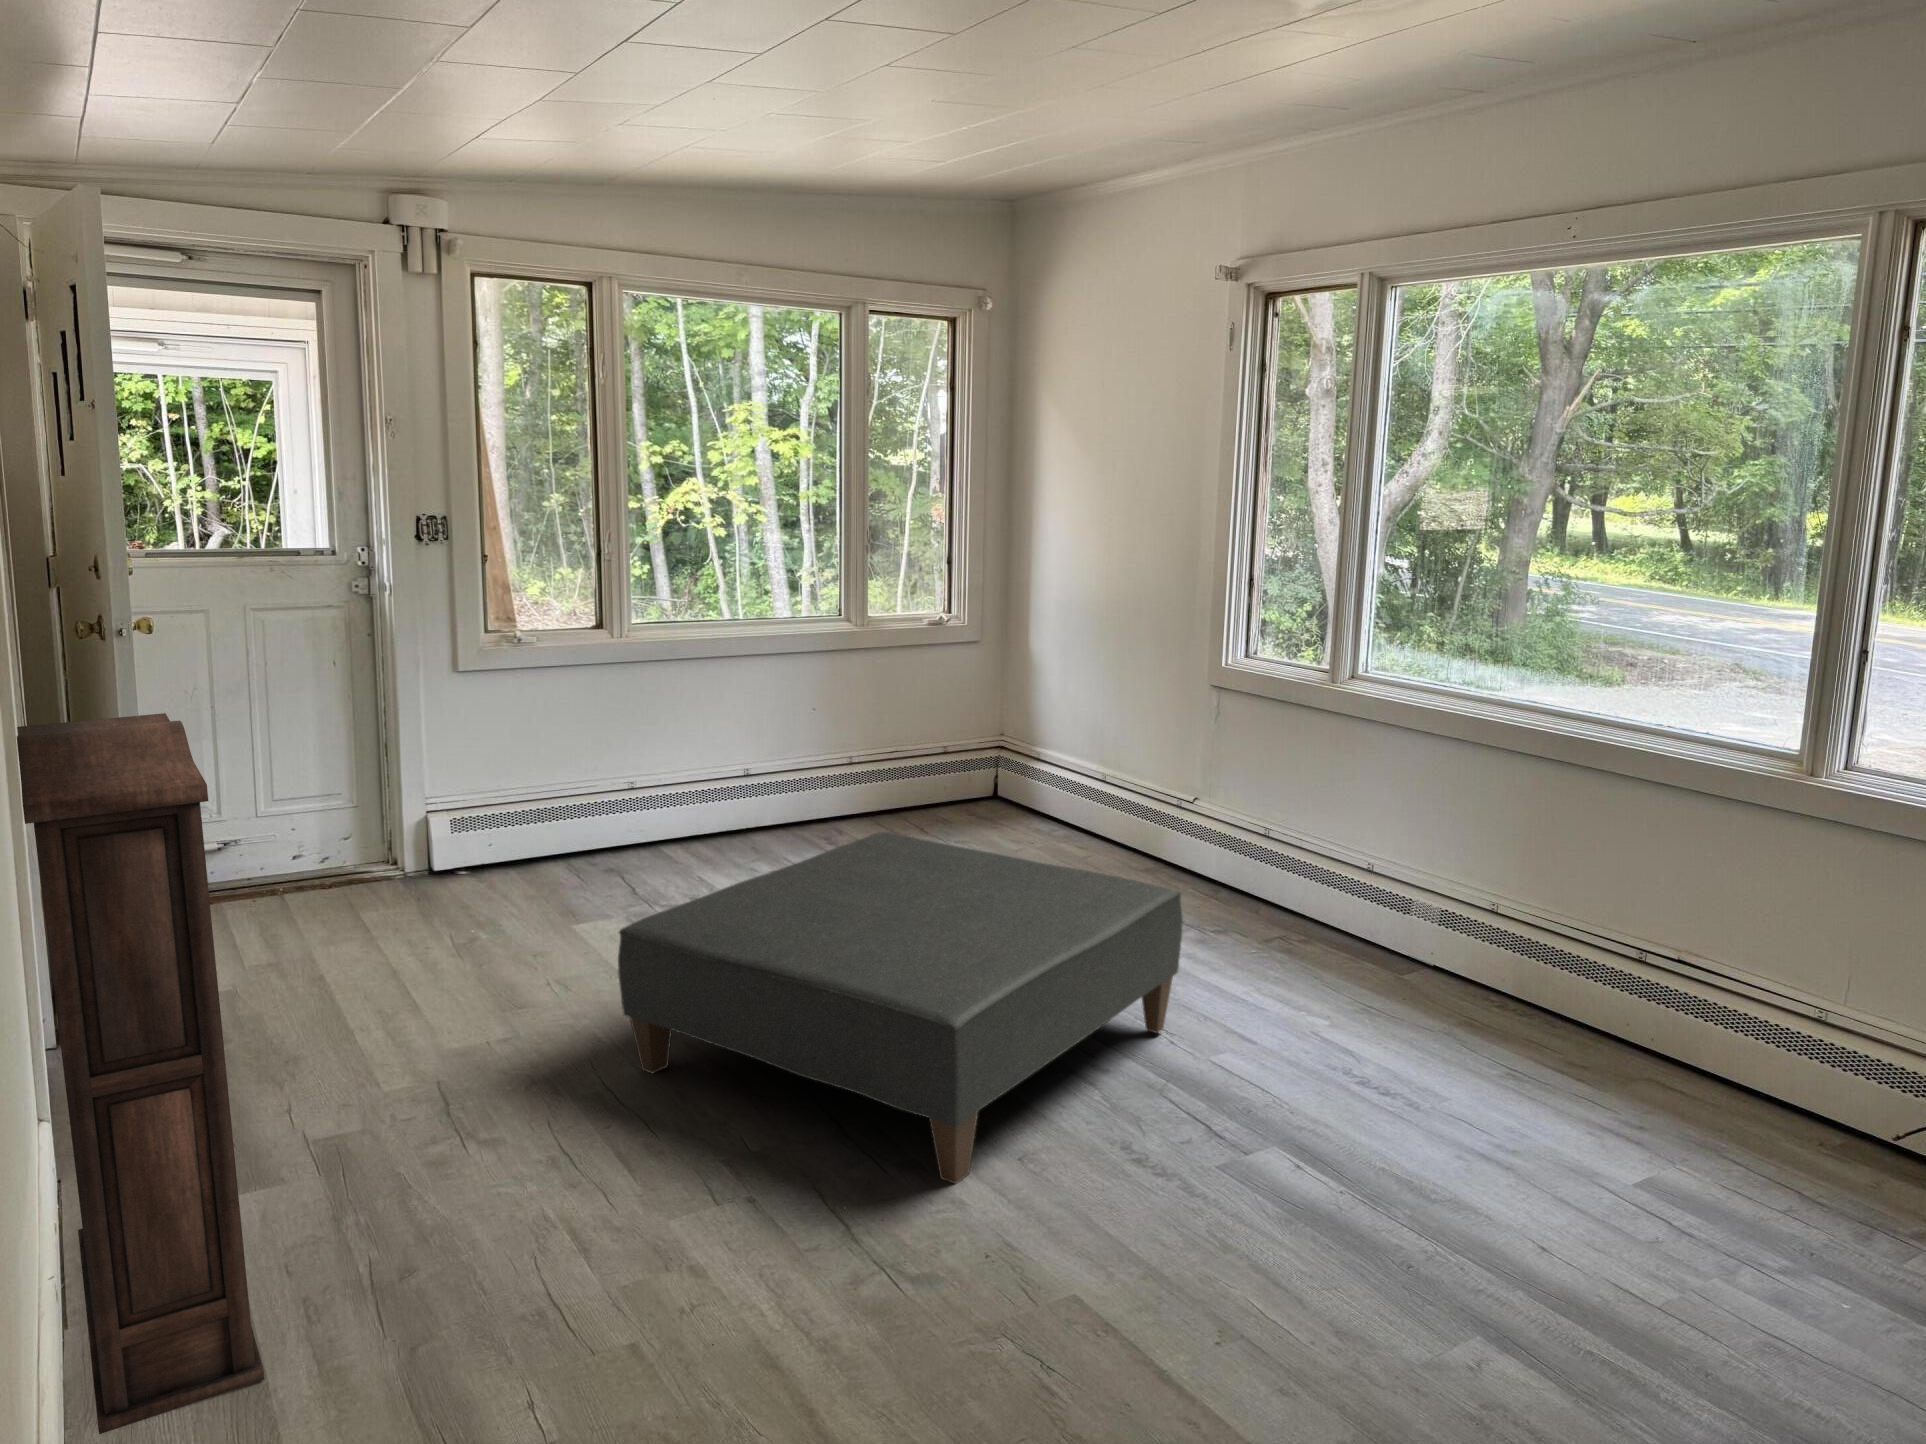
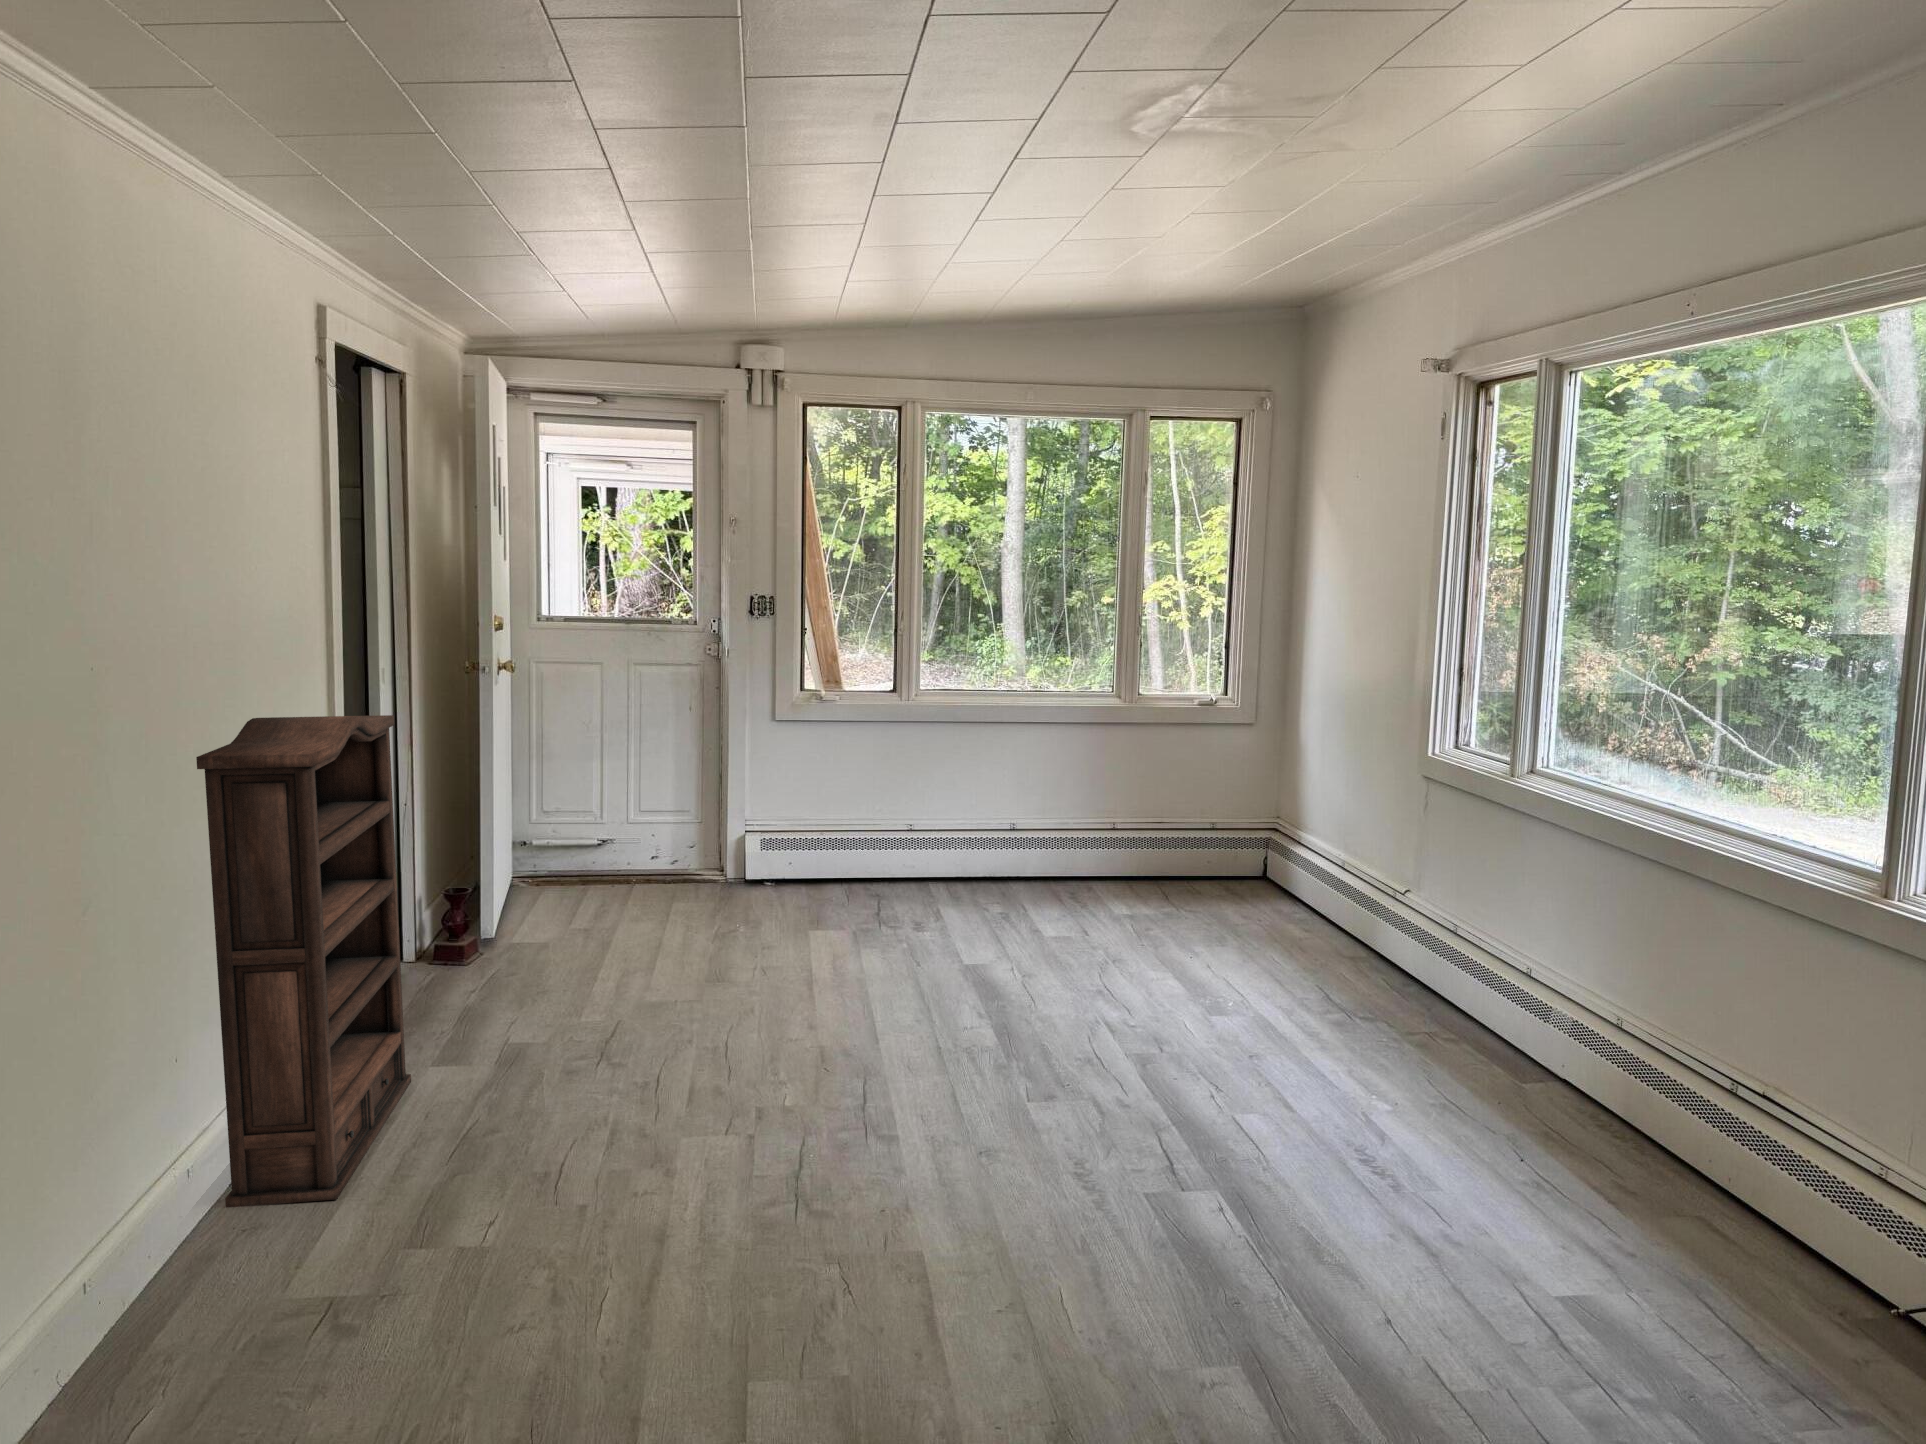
ottoman: present [618,832,1183,1184] -> none [746,879,1249,1183]

